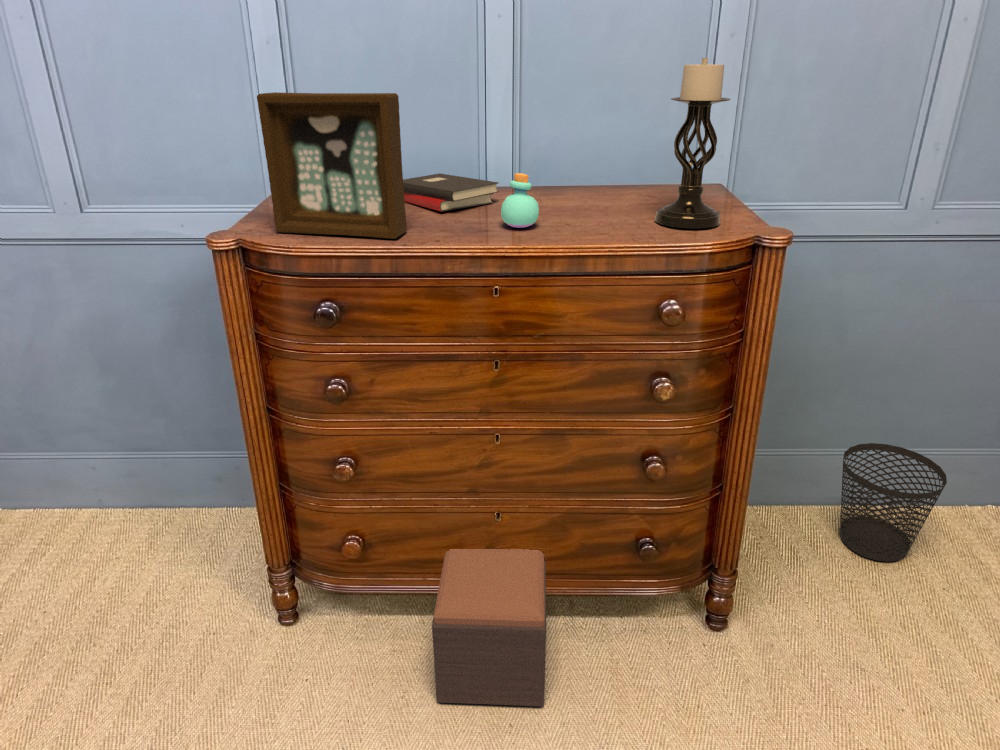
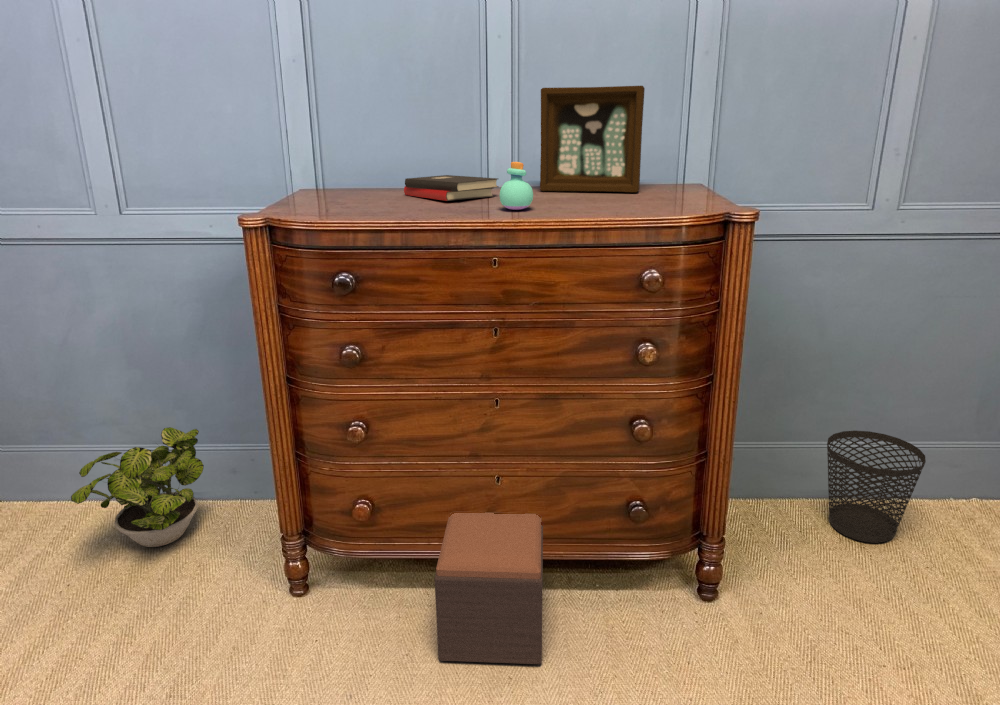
candle holder: present [655,58,730,229] -> none [637,62,698,209]
picture frame: present [257,92,407,239] -> present [540,86,645,192]
potted plant: none [41,441,184,569] -> present [71,427,204,547]

